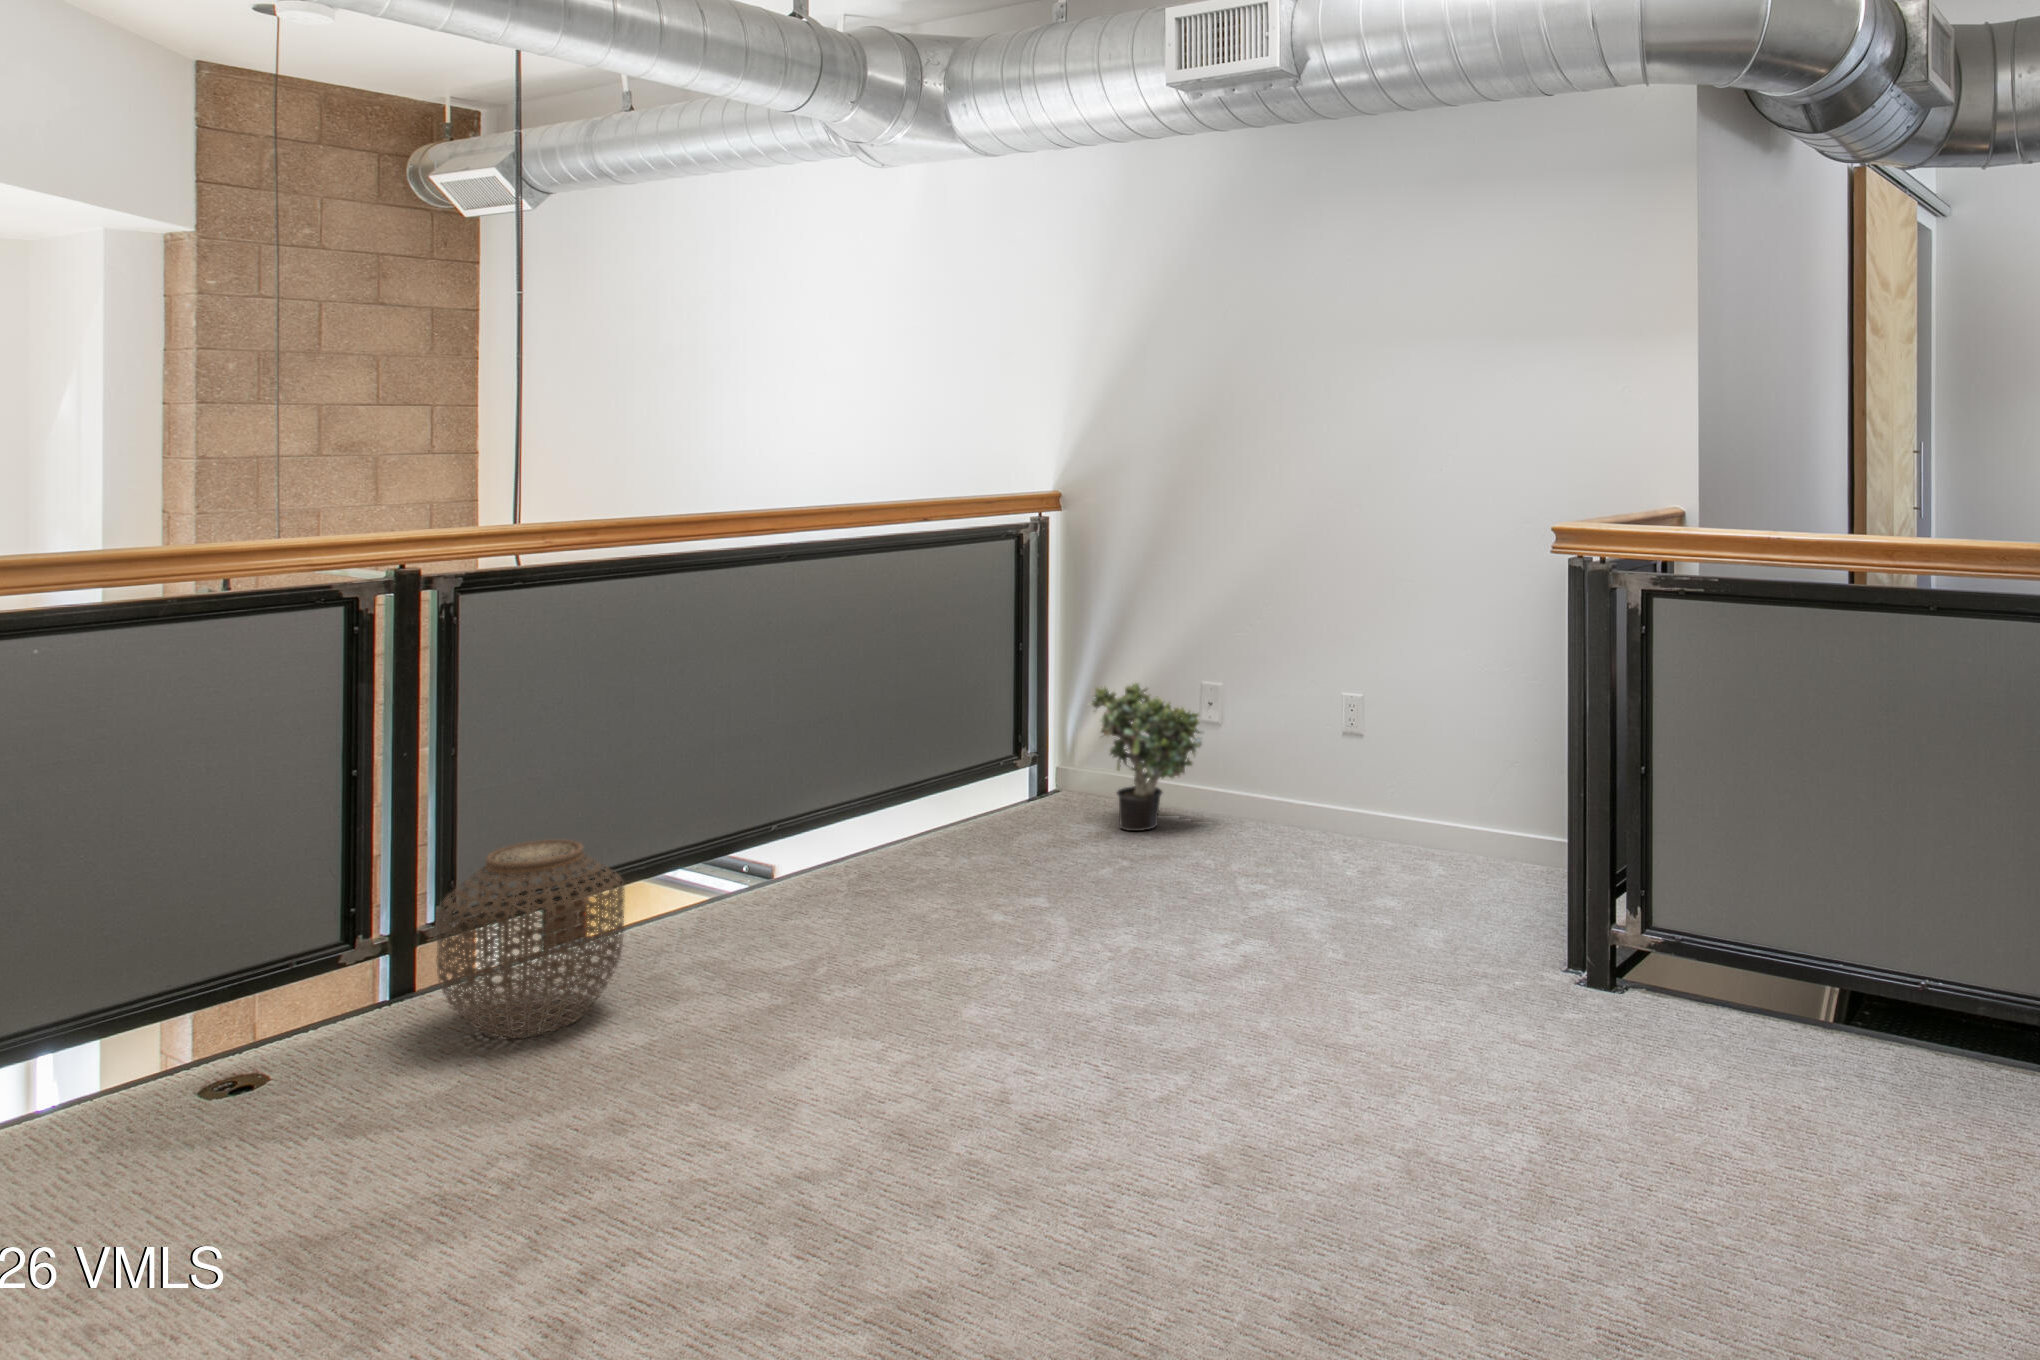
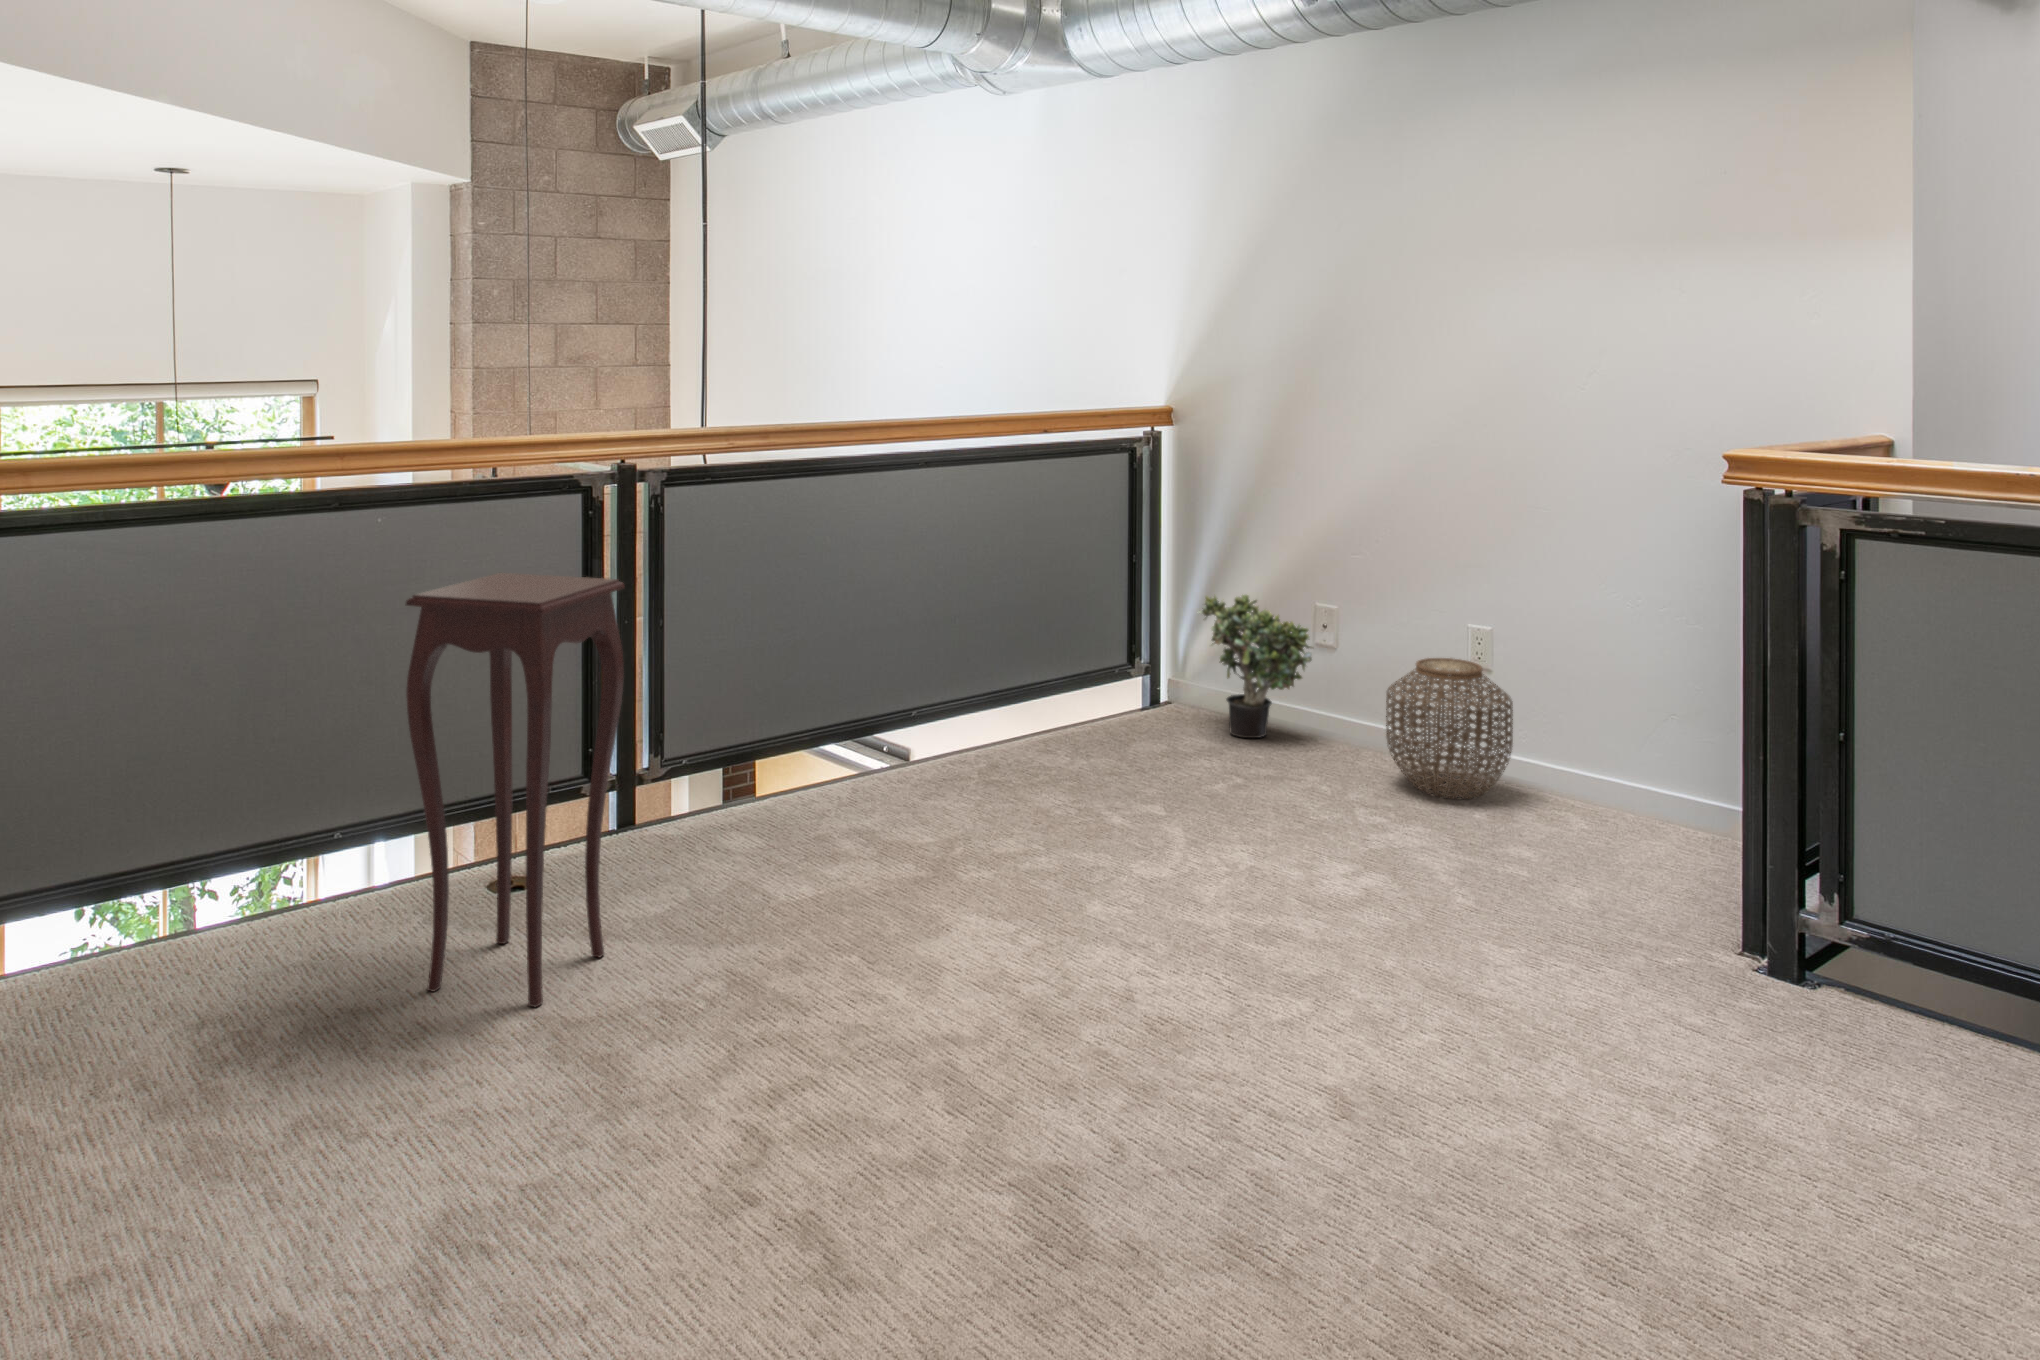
side table: none [94,701,406,1226] -> present [405,573,625,1007]
woven basket: present [437,840,625,1038] -> present [1386,658,1513,799]

